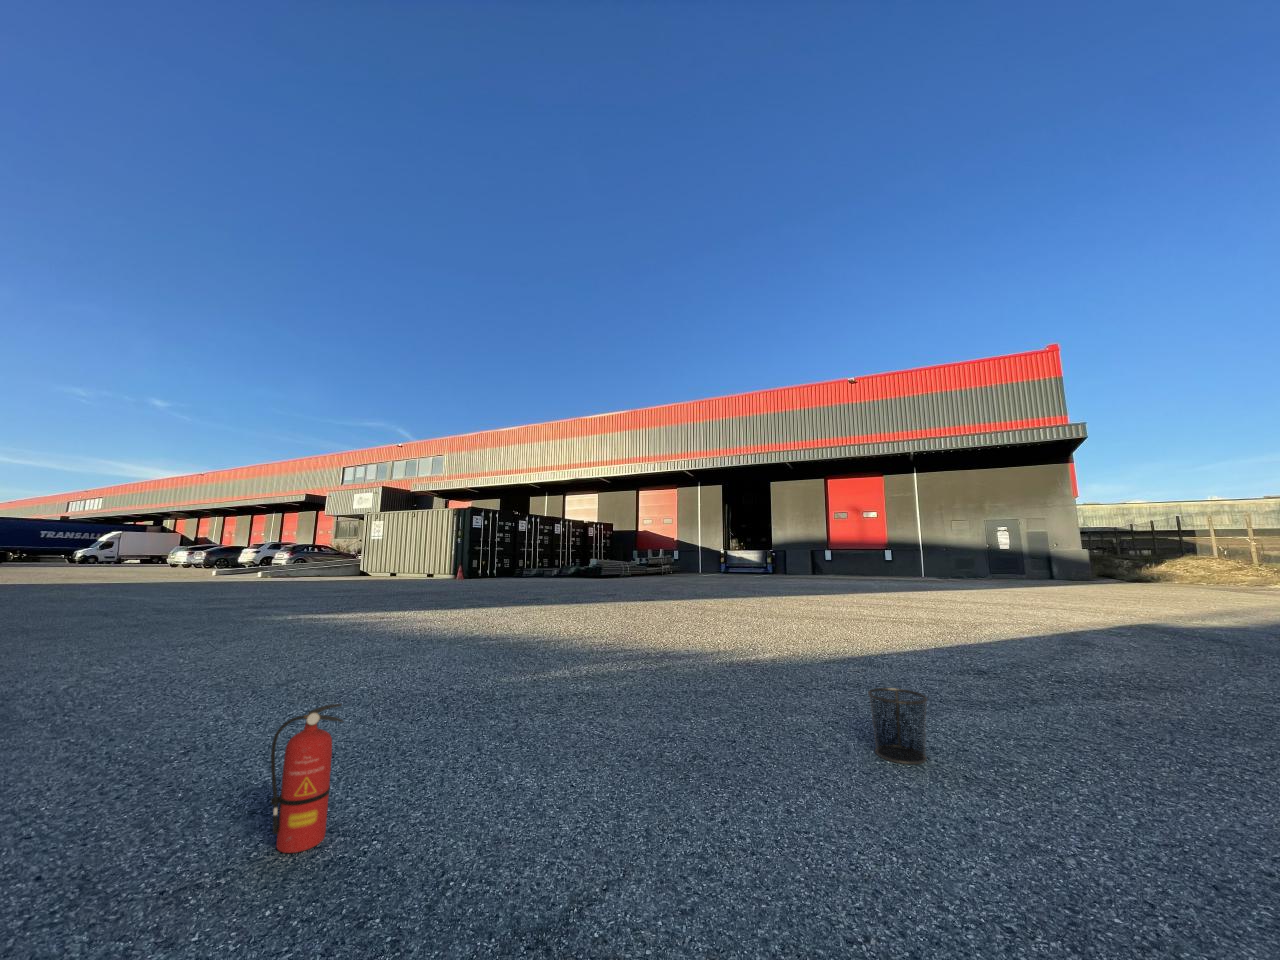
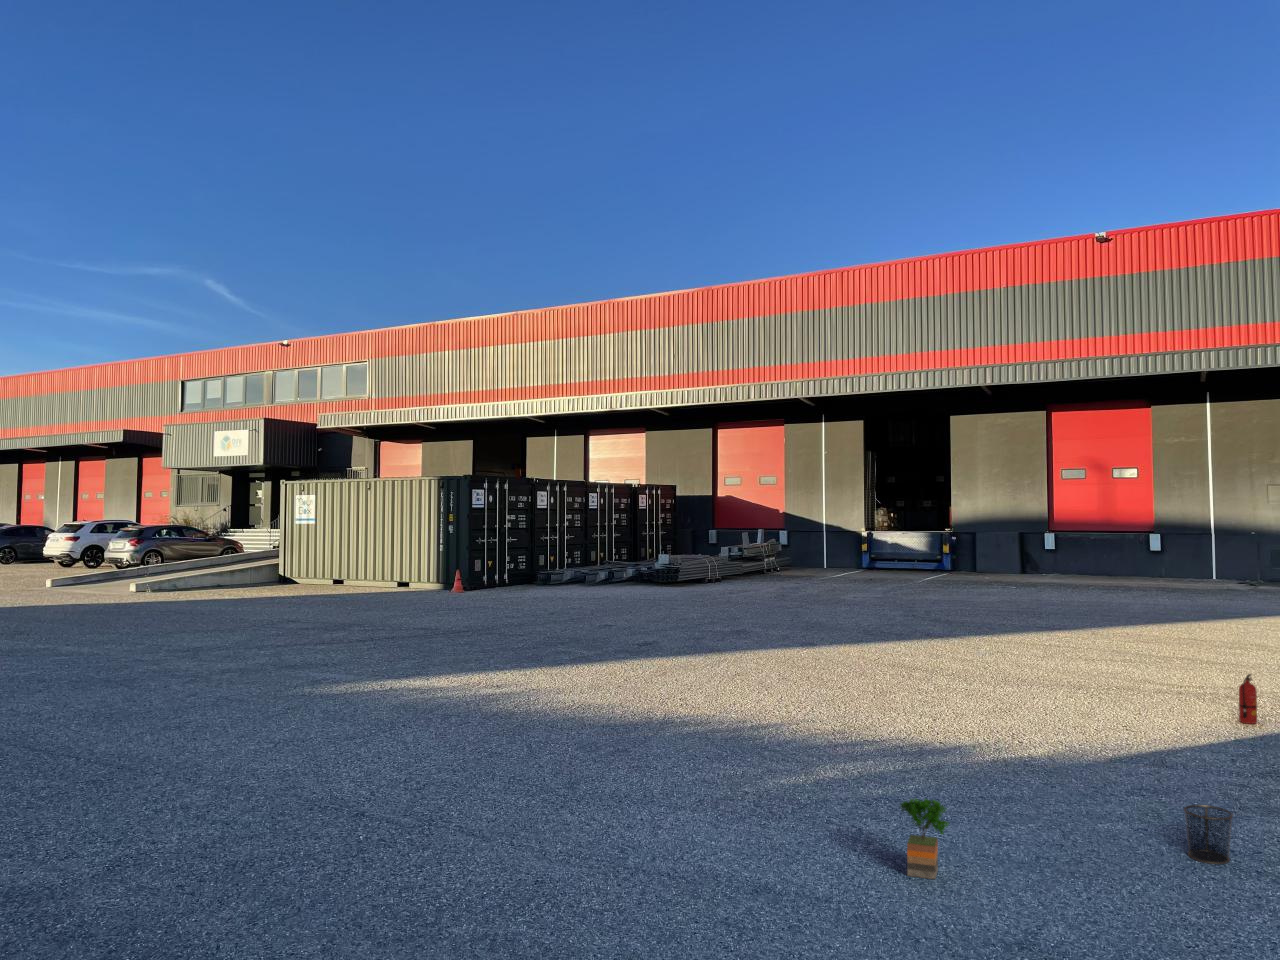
potted tree: none [496,669,560,781] -> present [900,799,949,879]
fire extinguisher: present [271,704,343,853] -> present [1239,674,1257,724]

